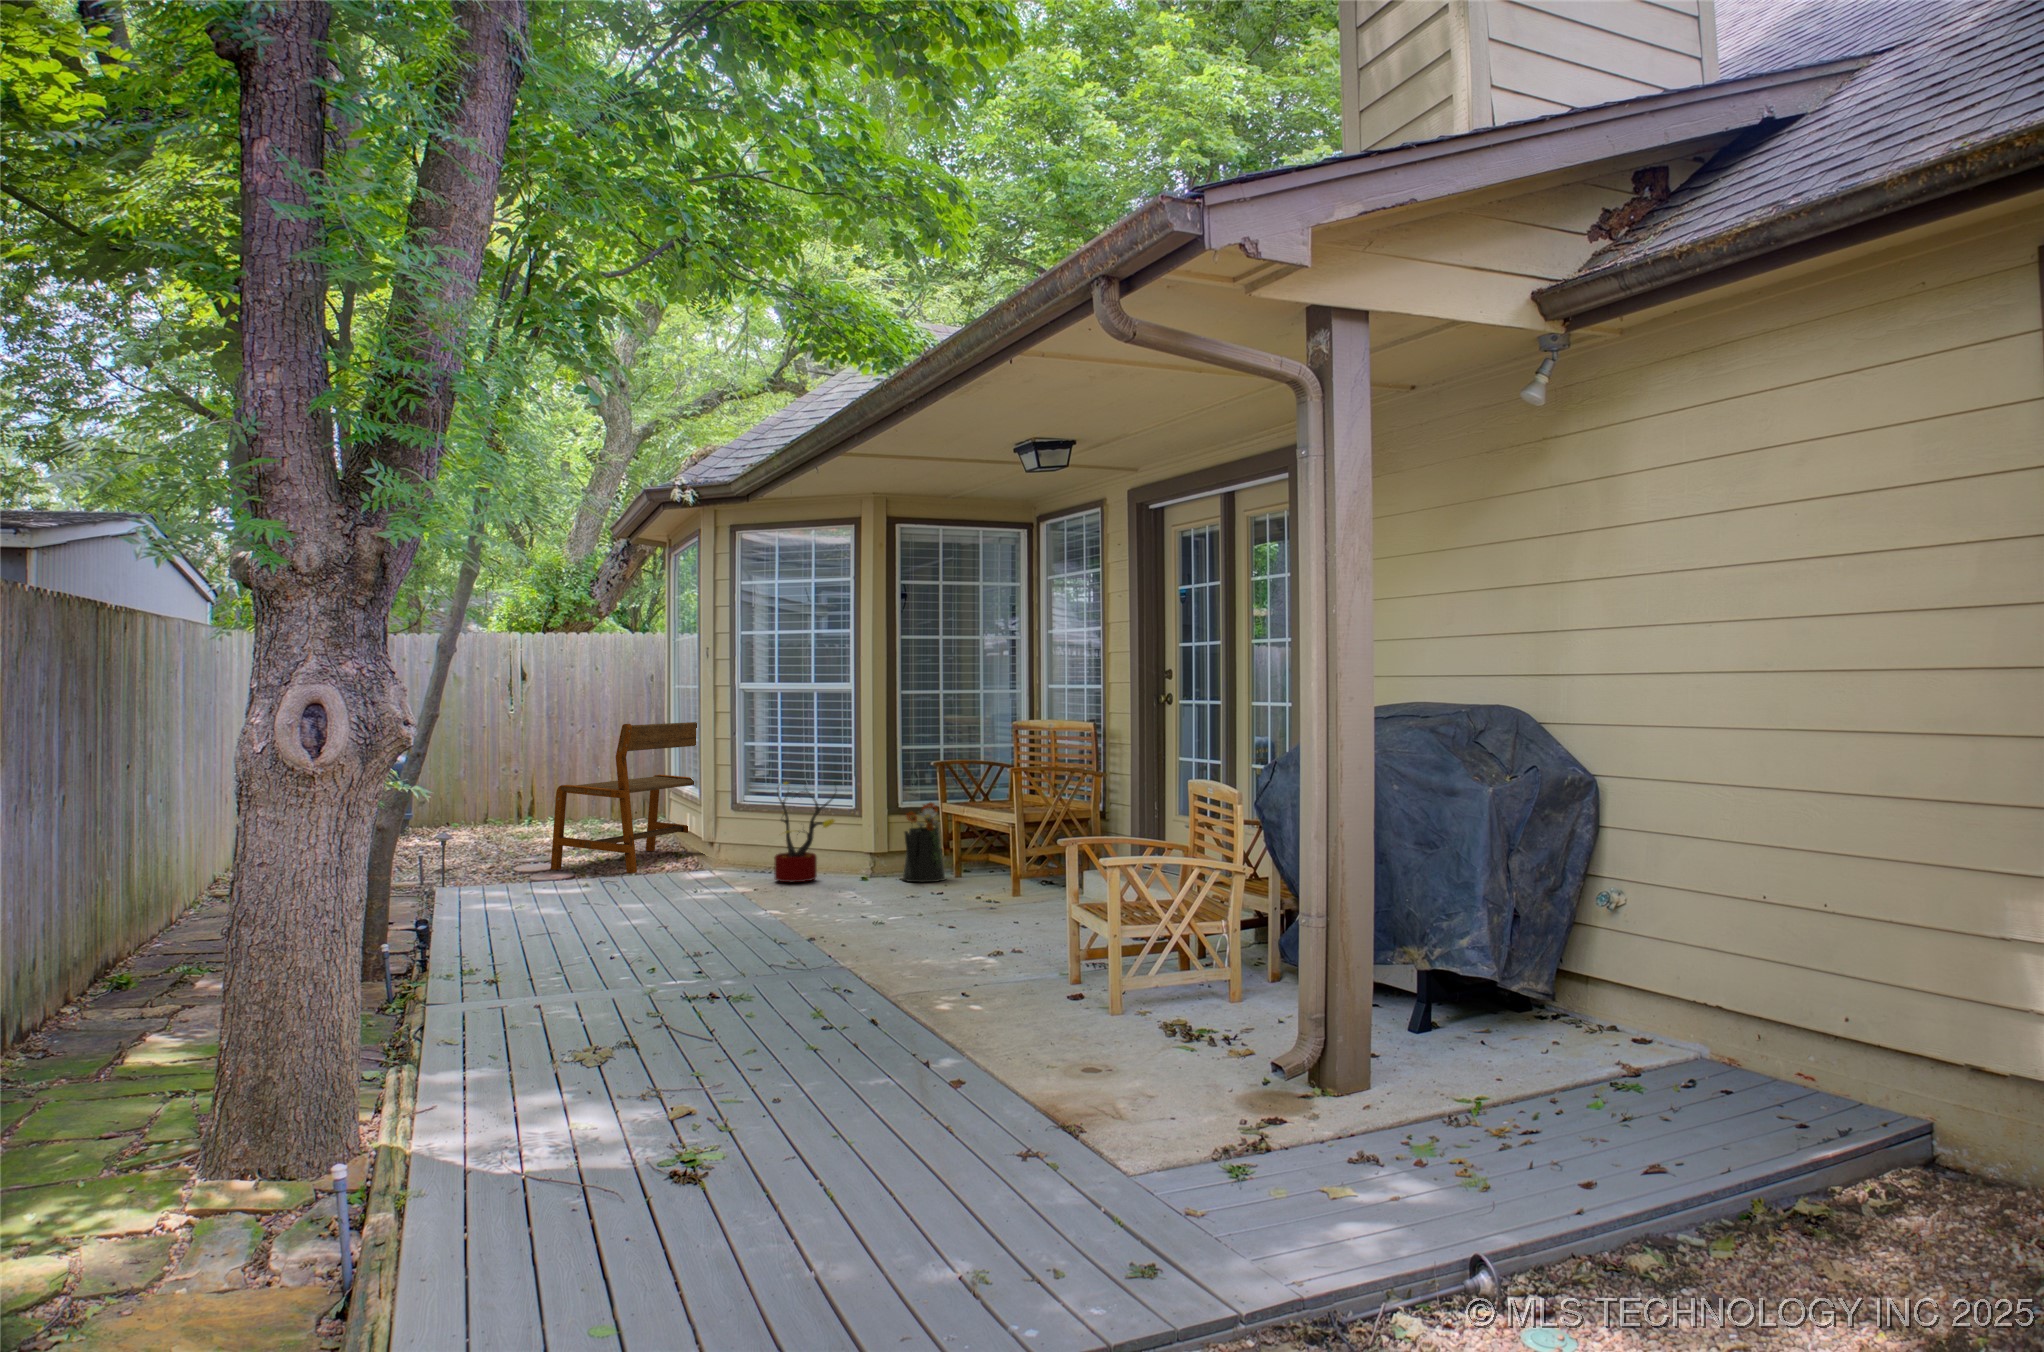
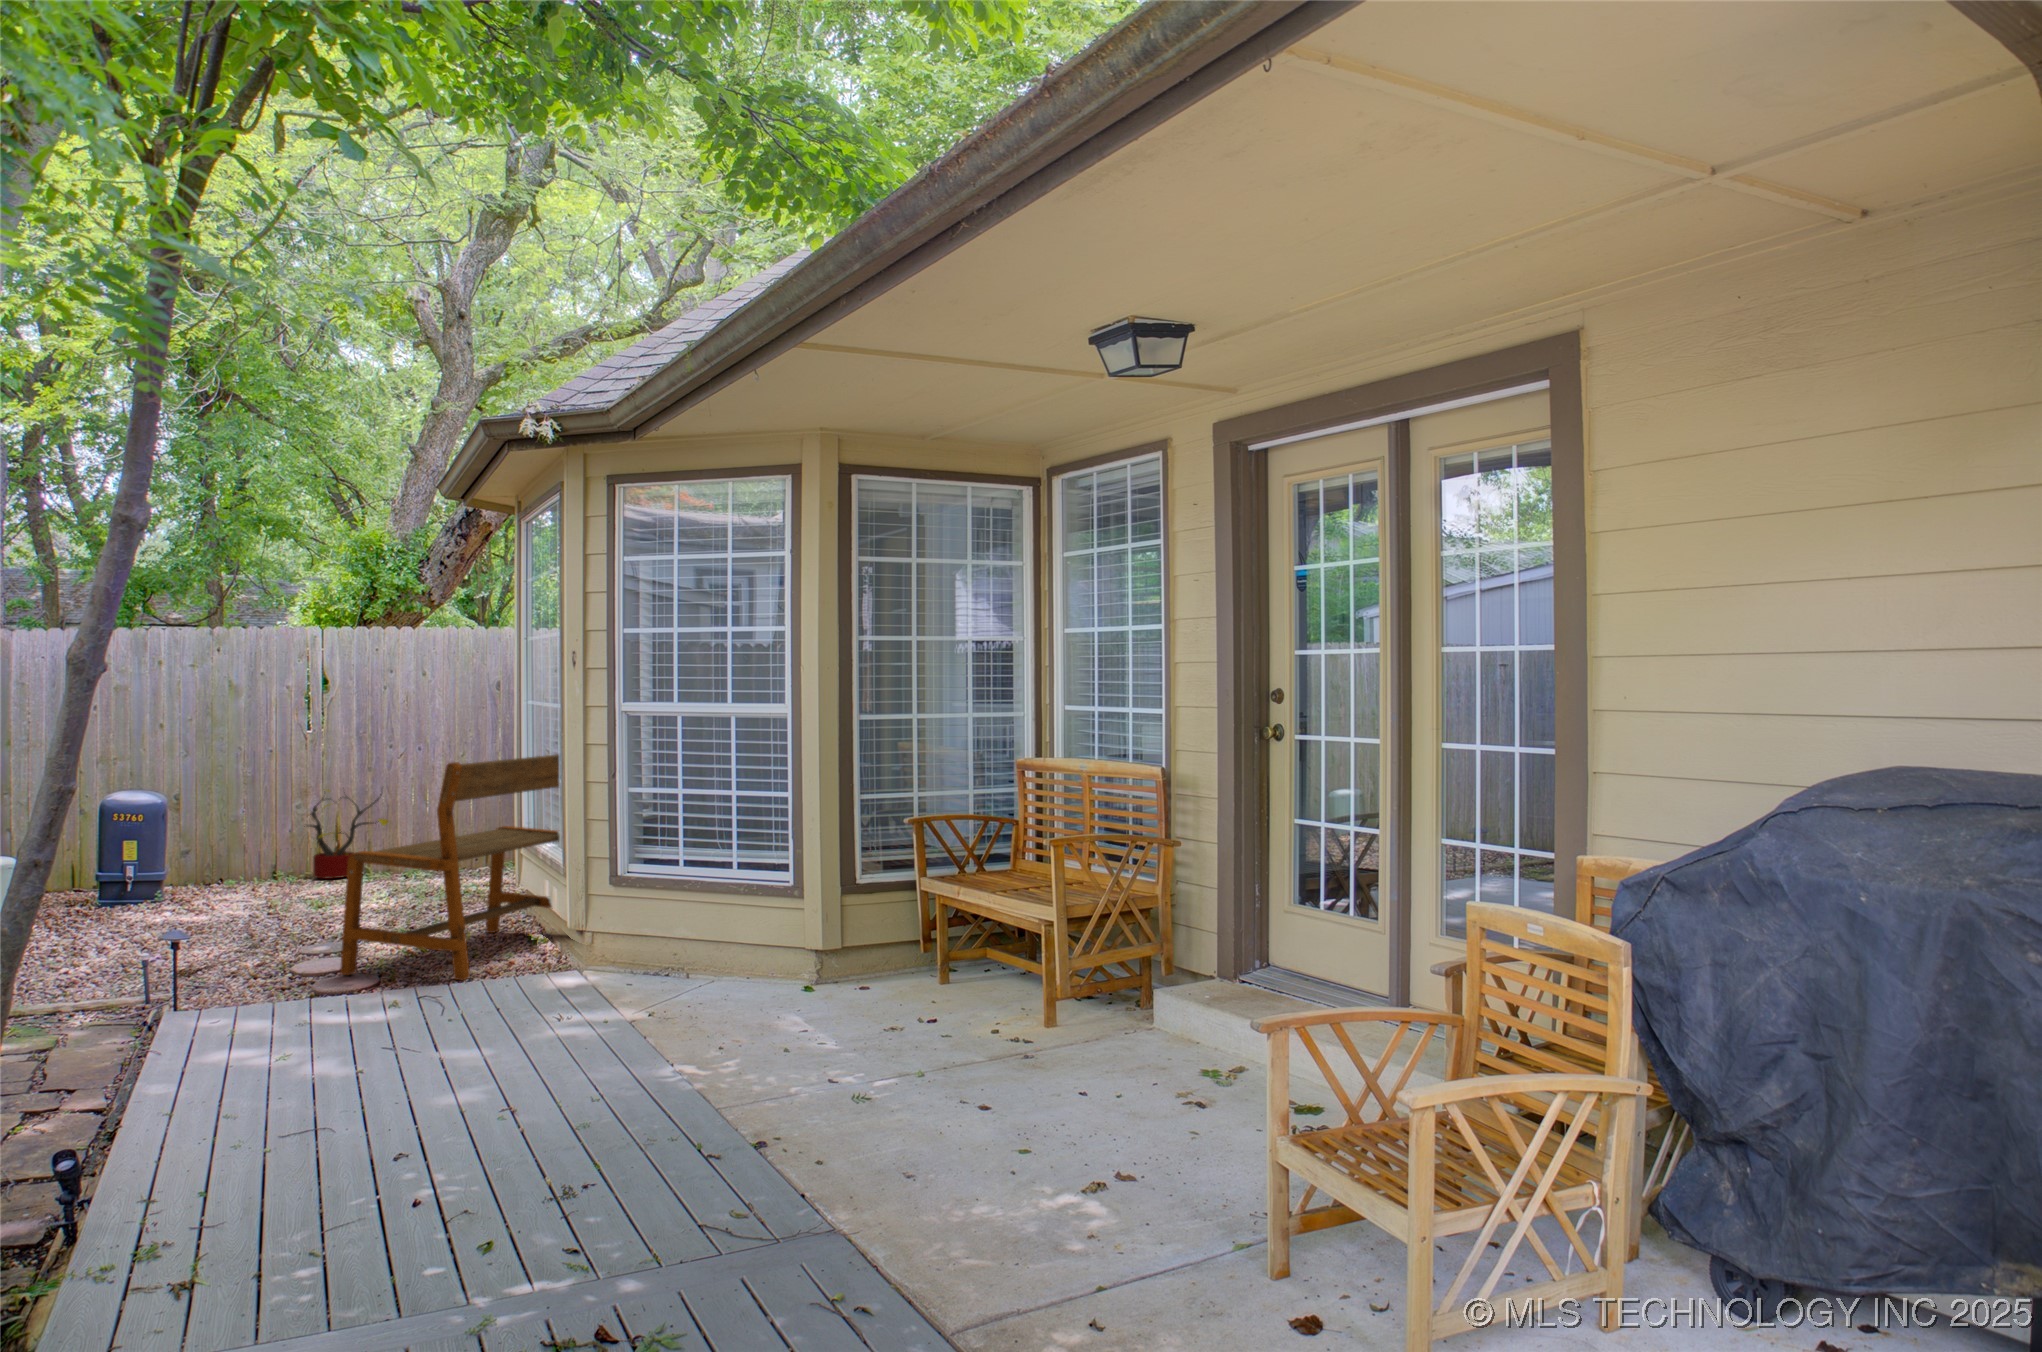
decorative plant: present [774,782,834,882] -> present [304,790,388,879]
watering can: present [902,802,946,882] -> none [865,873,930,995]

